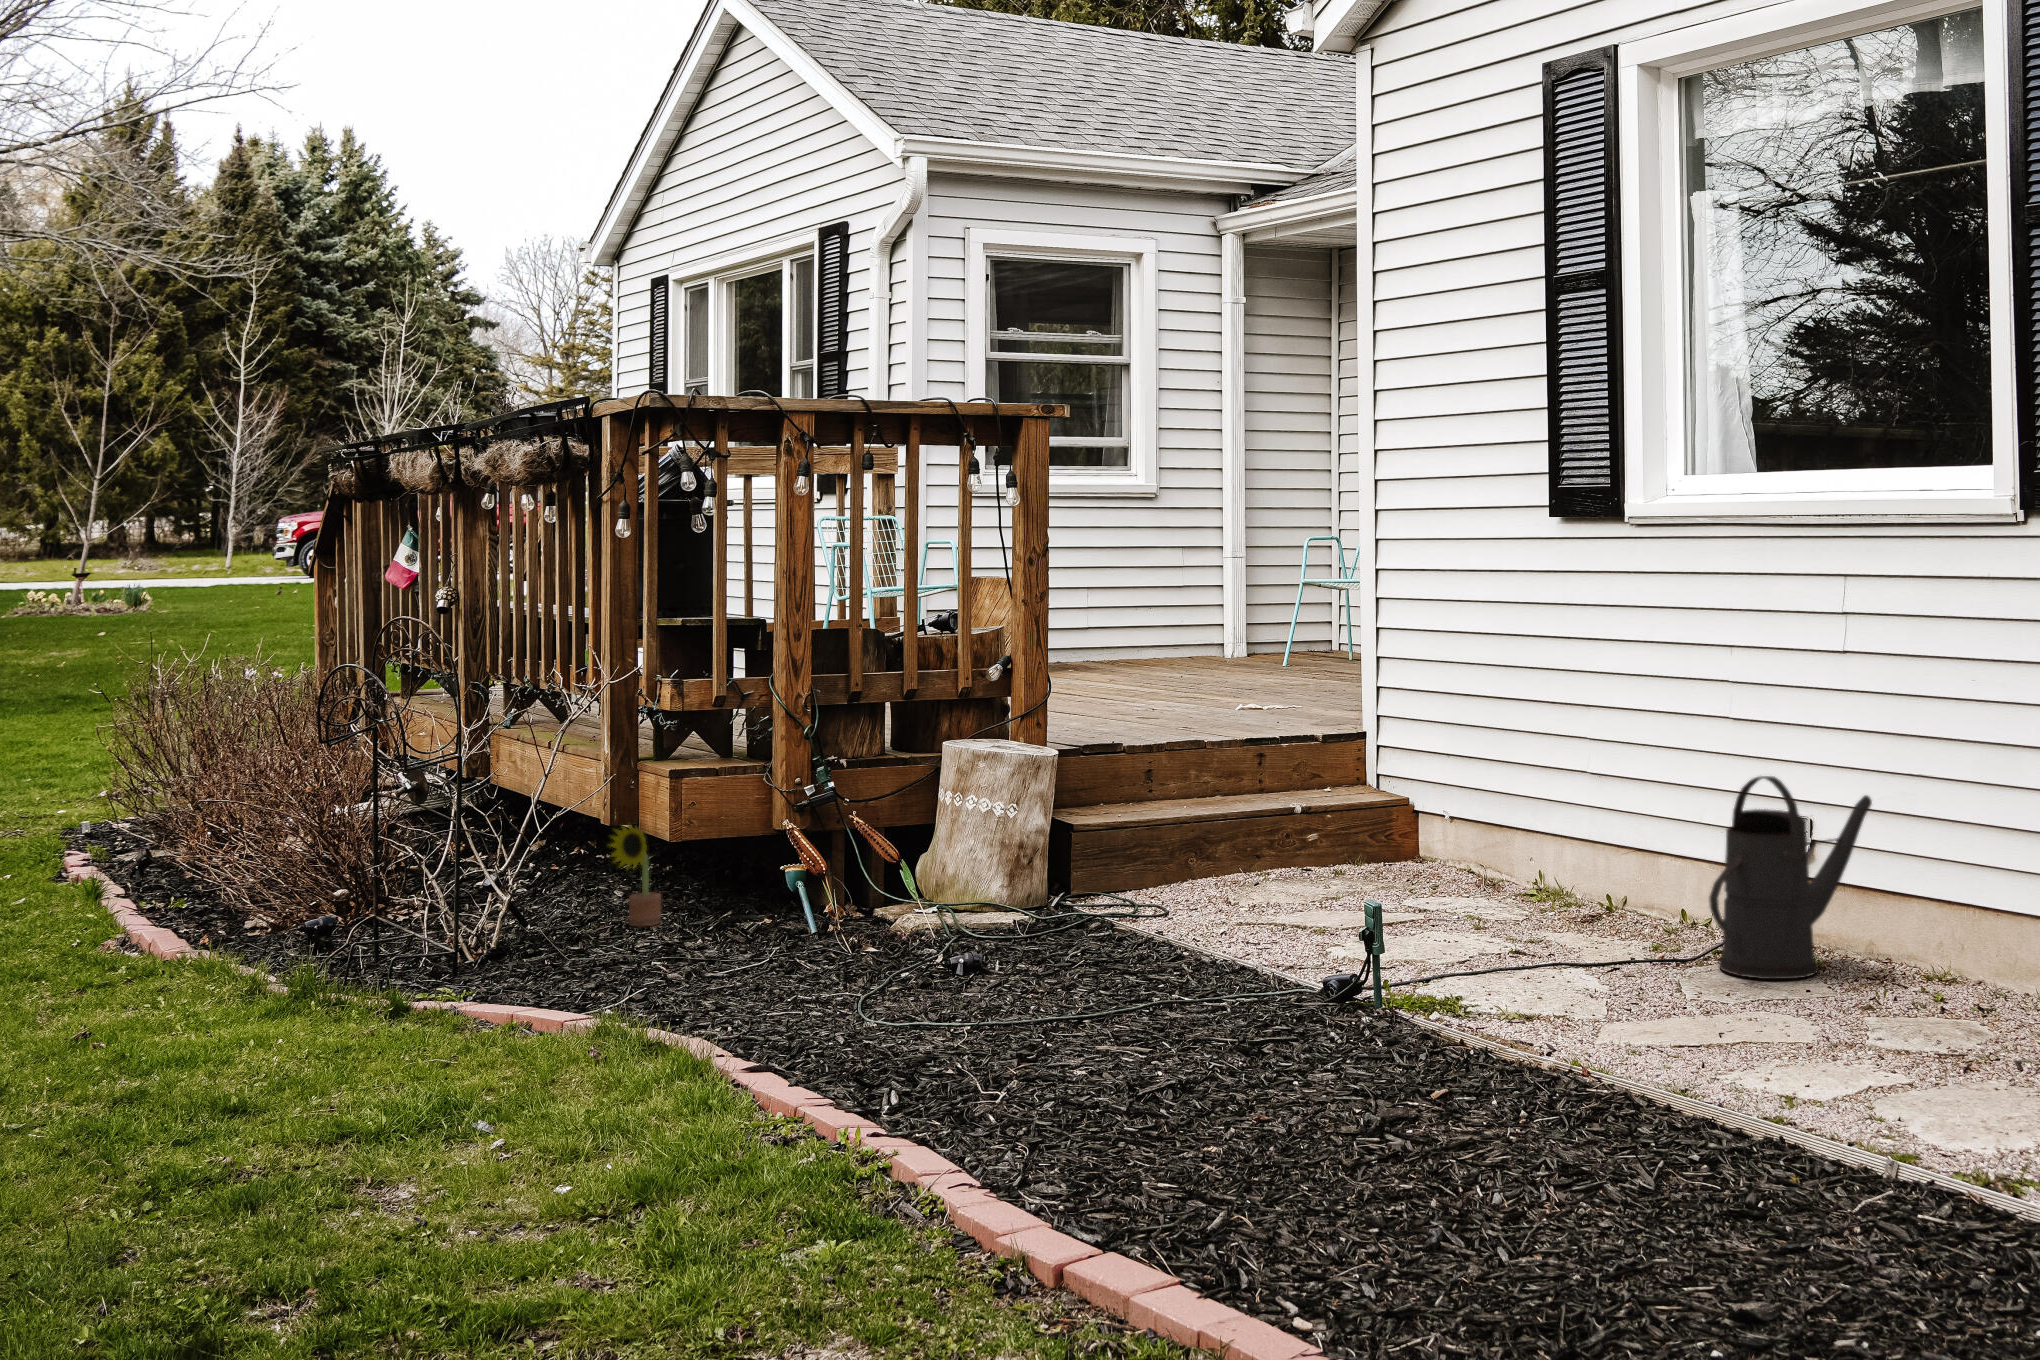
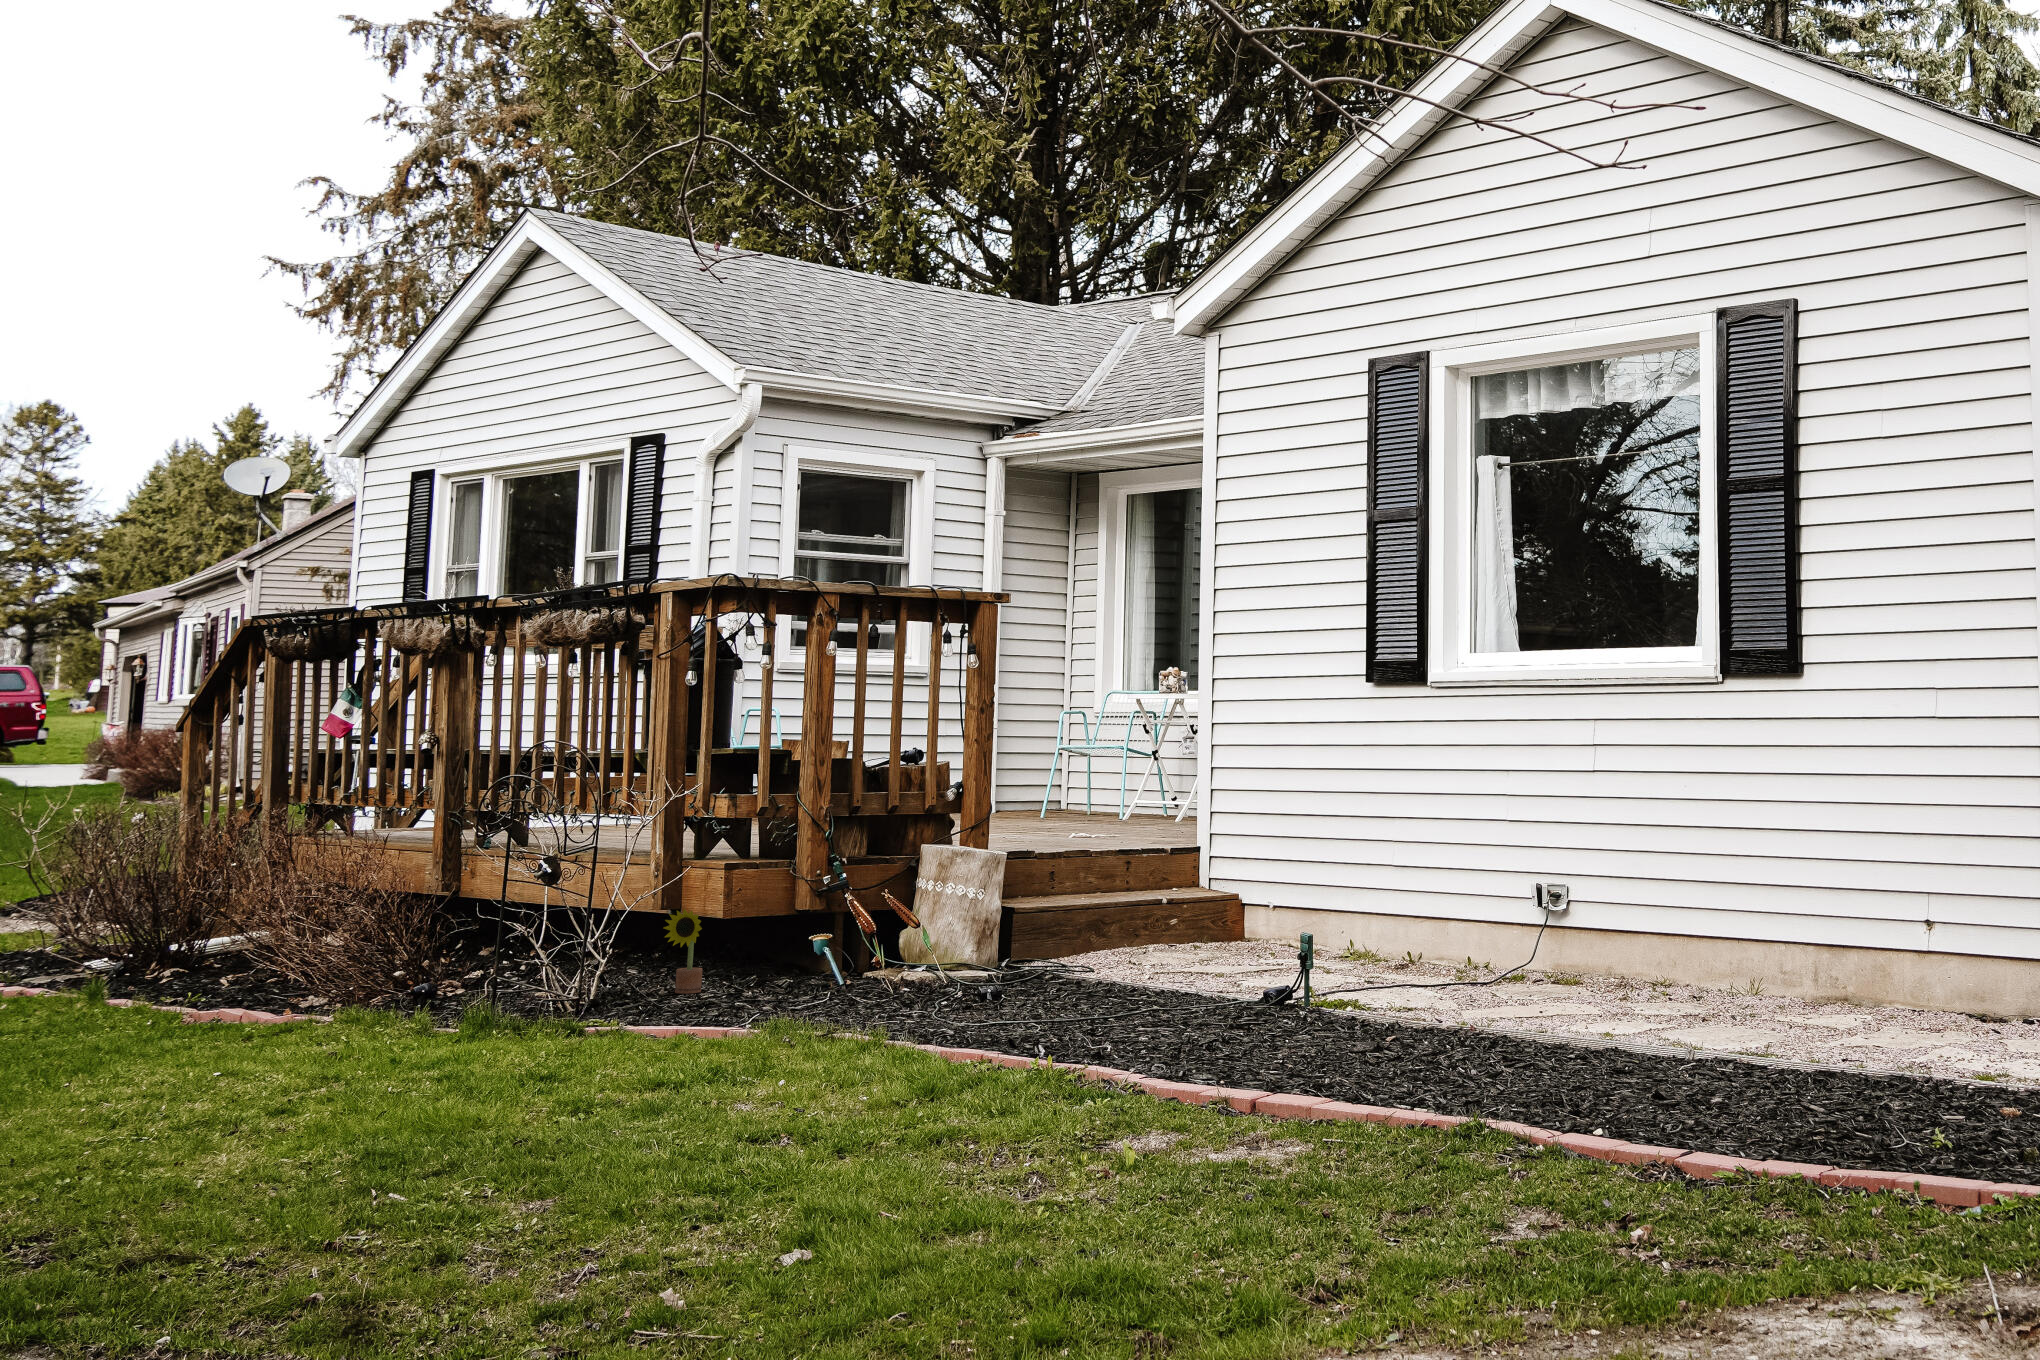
watering can: present [1709,776,1872,979] -> none [1528,851,1619,988]

